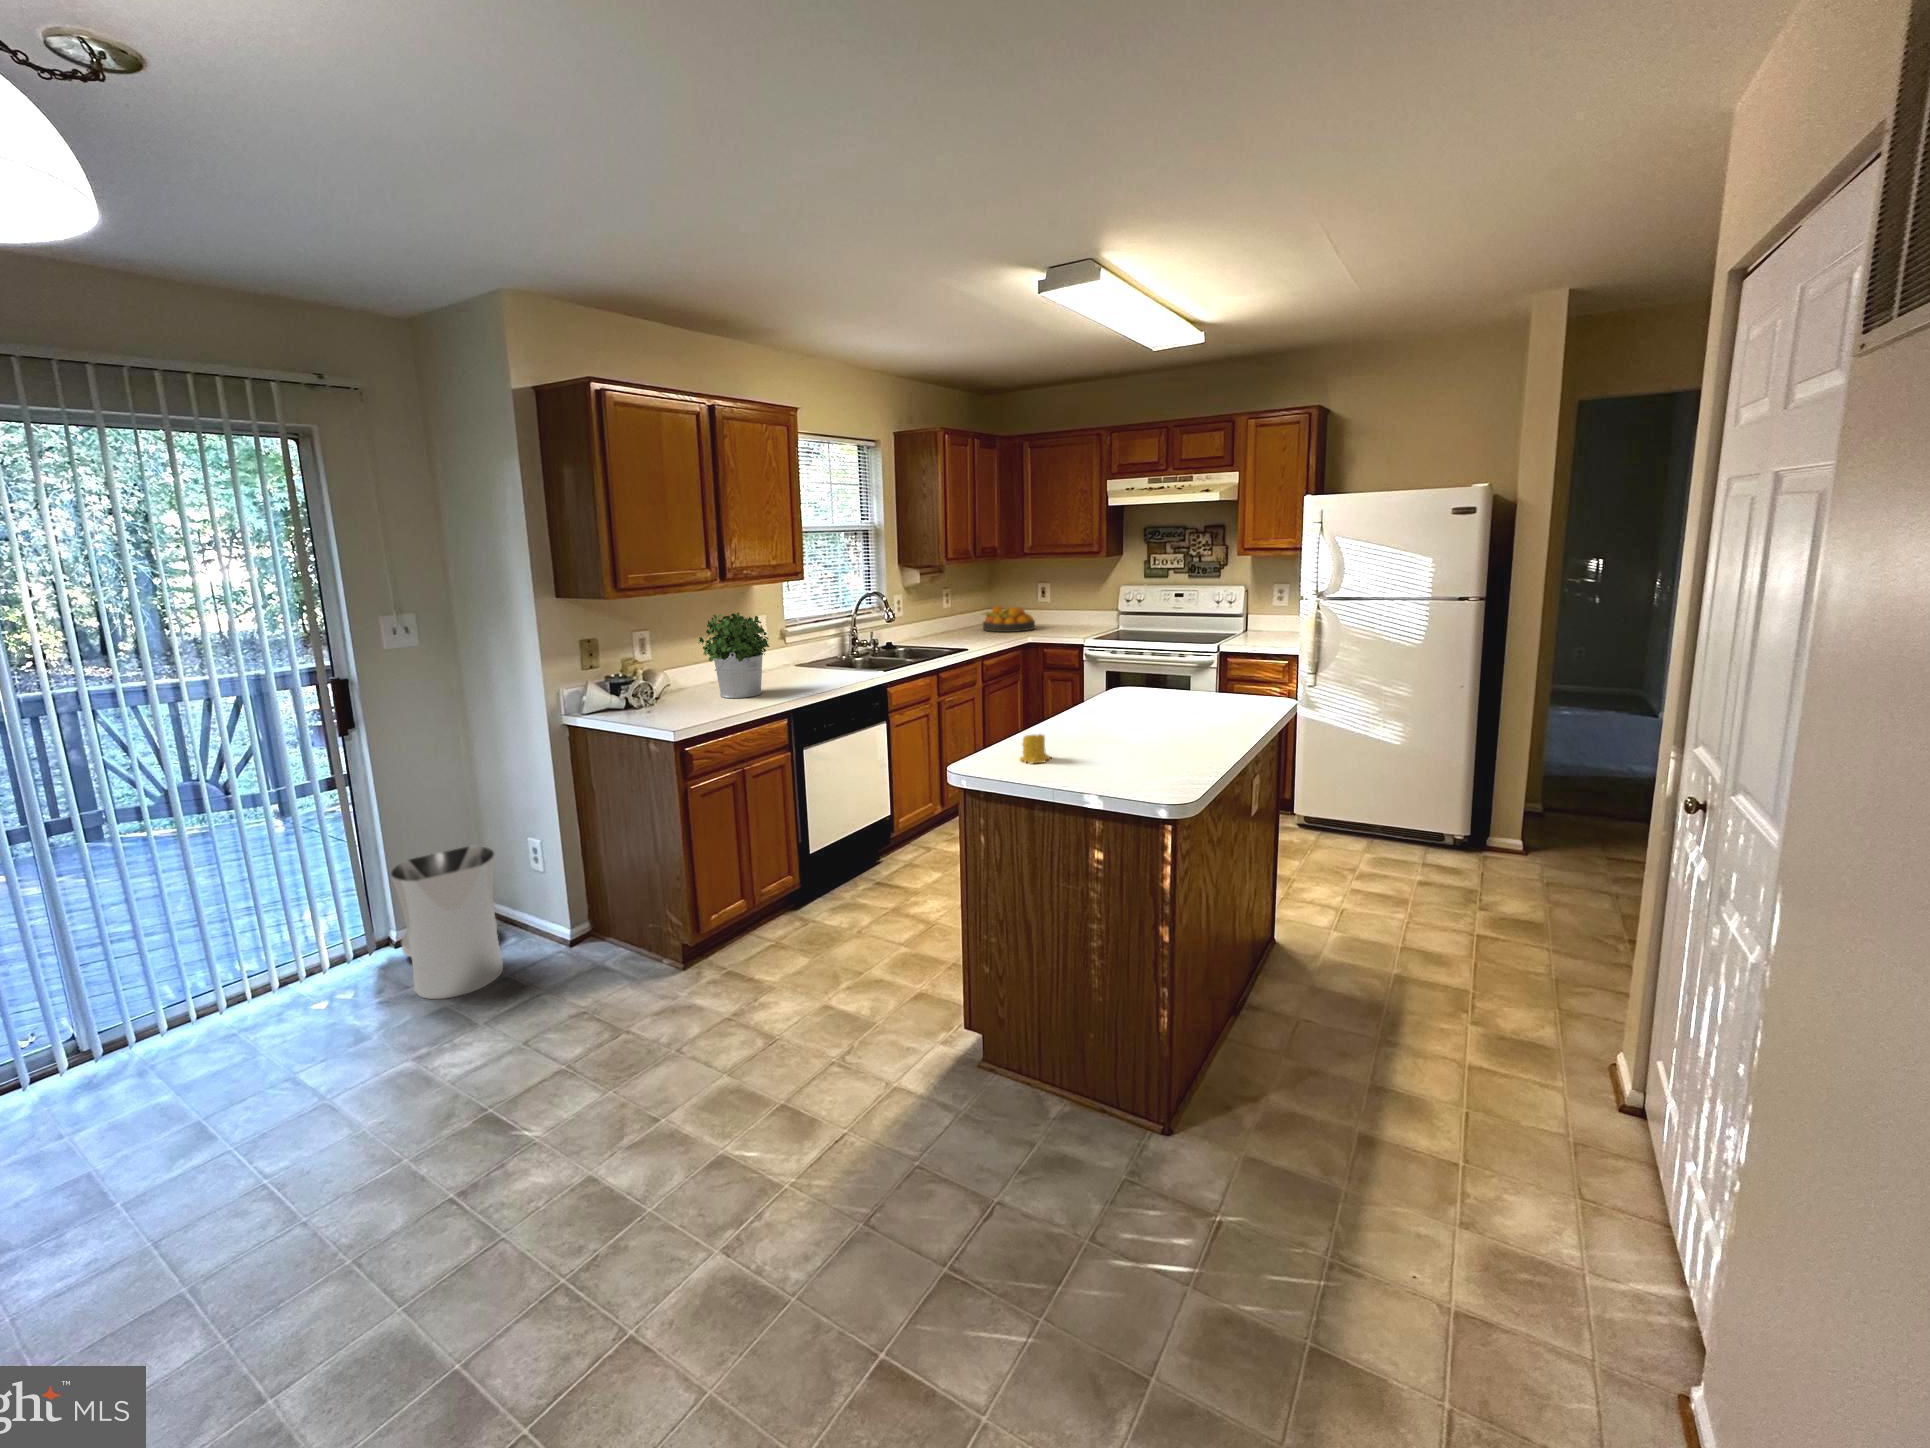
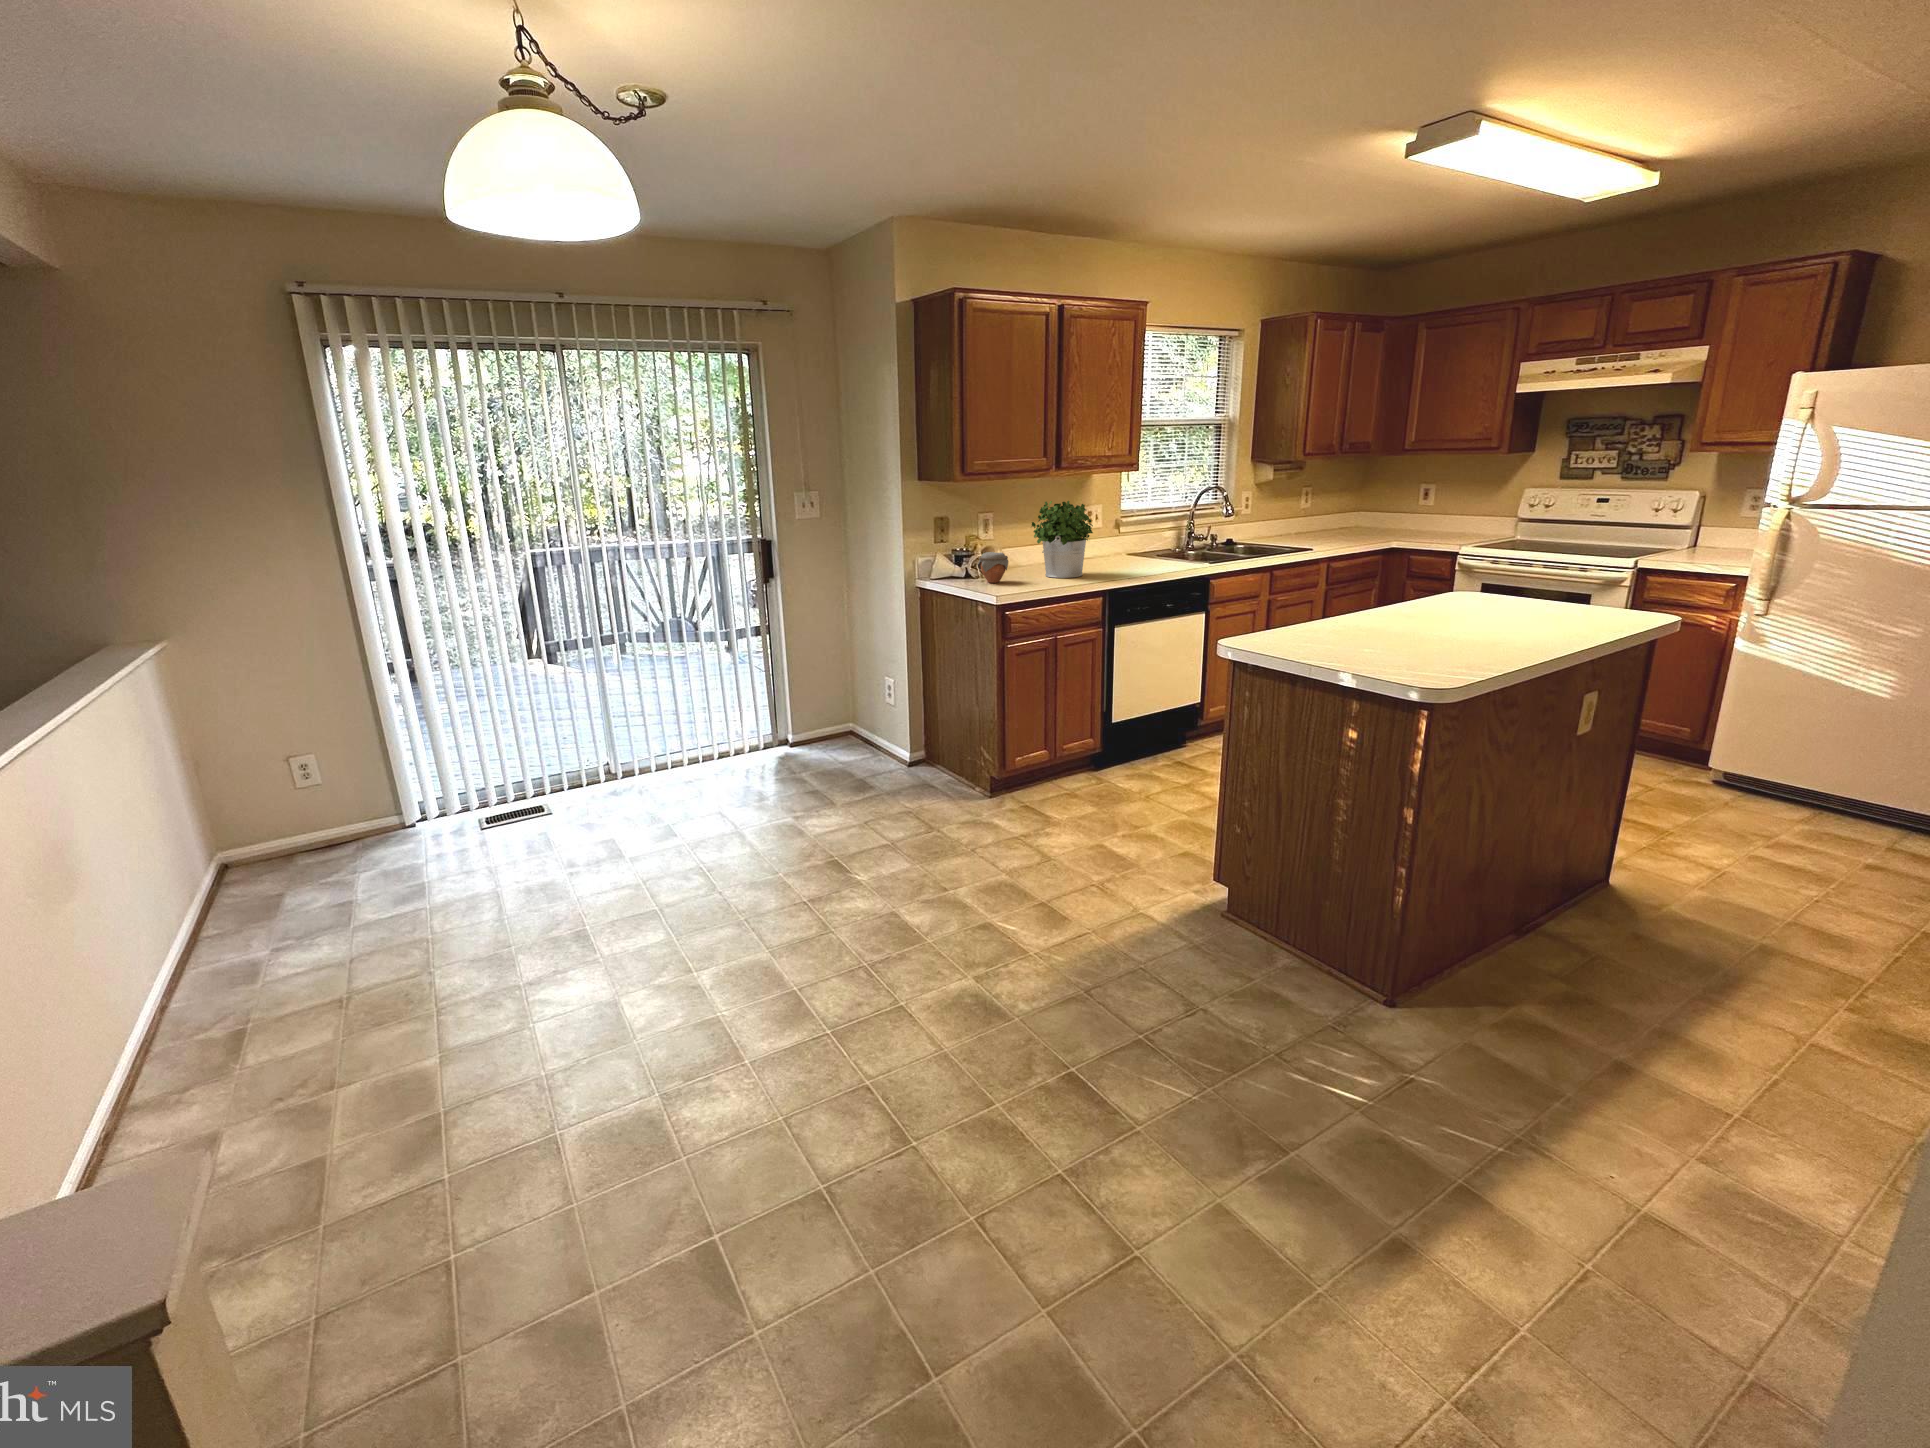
fruit bowl: present [983,606,1035,632] -> none [1342,508,1407,537]
jar: none [642,674,678,711] -> present [978,552,1008,583]
candle: present [1020,734,1051,763] -> none [1293,615,1329,646]
trash can: present [390,846,503,999] -> none [789,678,860,786]

